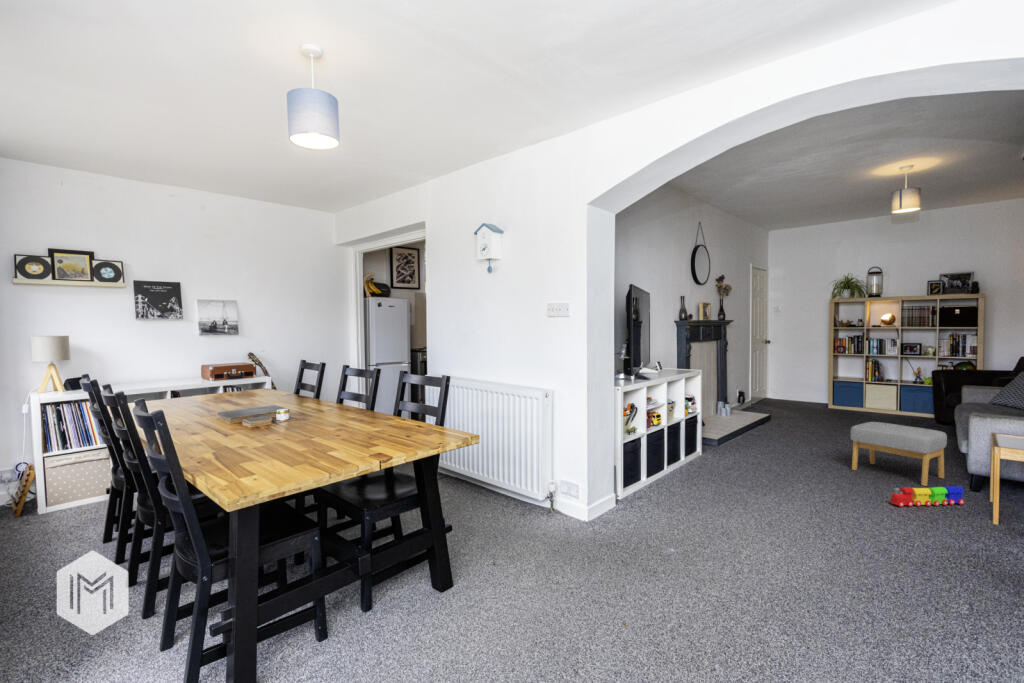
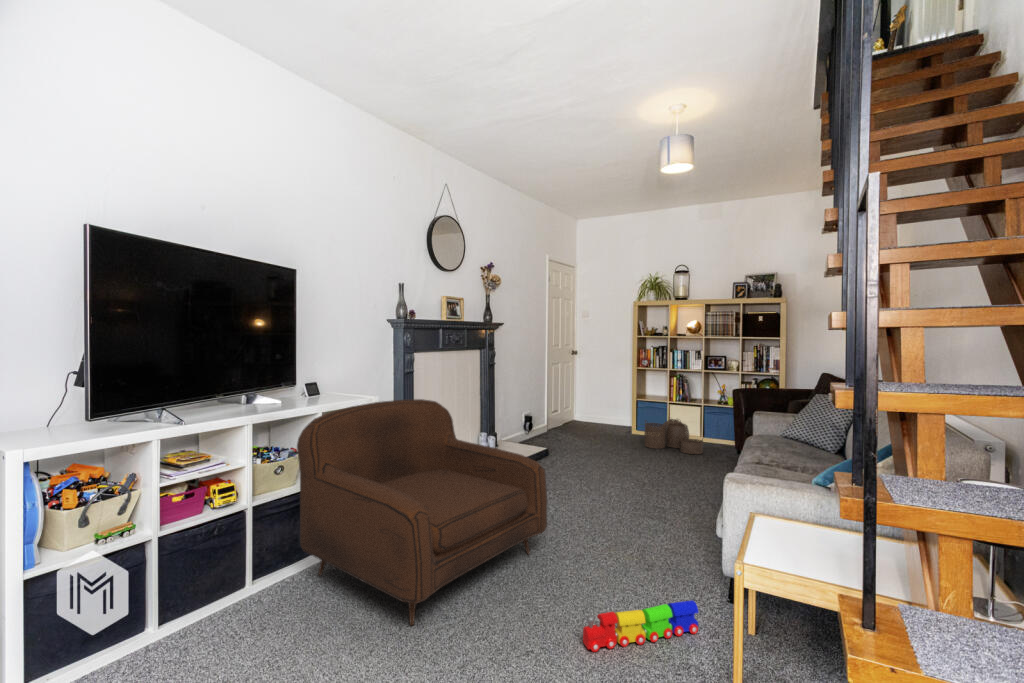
armchair: none [678,373,830,492] -> present [297,399,547,625]
woven basket: none [848,394,906,423] -> present [645,419,703,454]
footstool: present [850,422,947,486] -> none [580,473,702,585]

